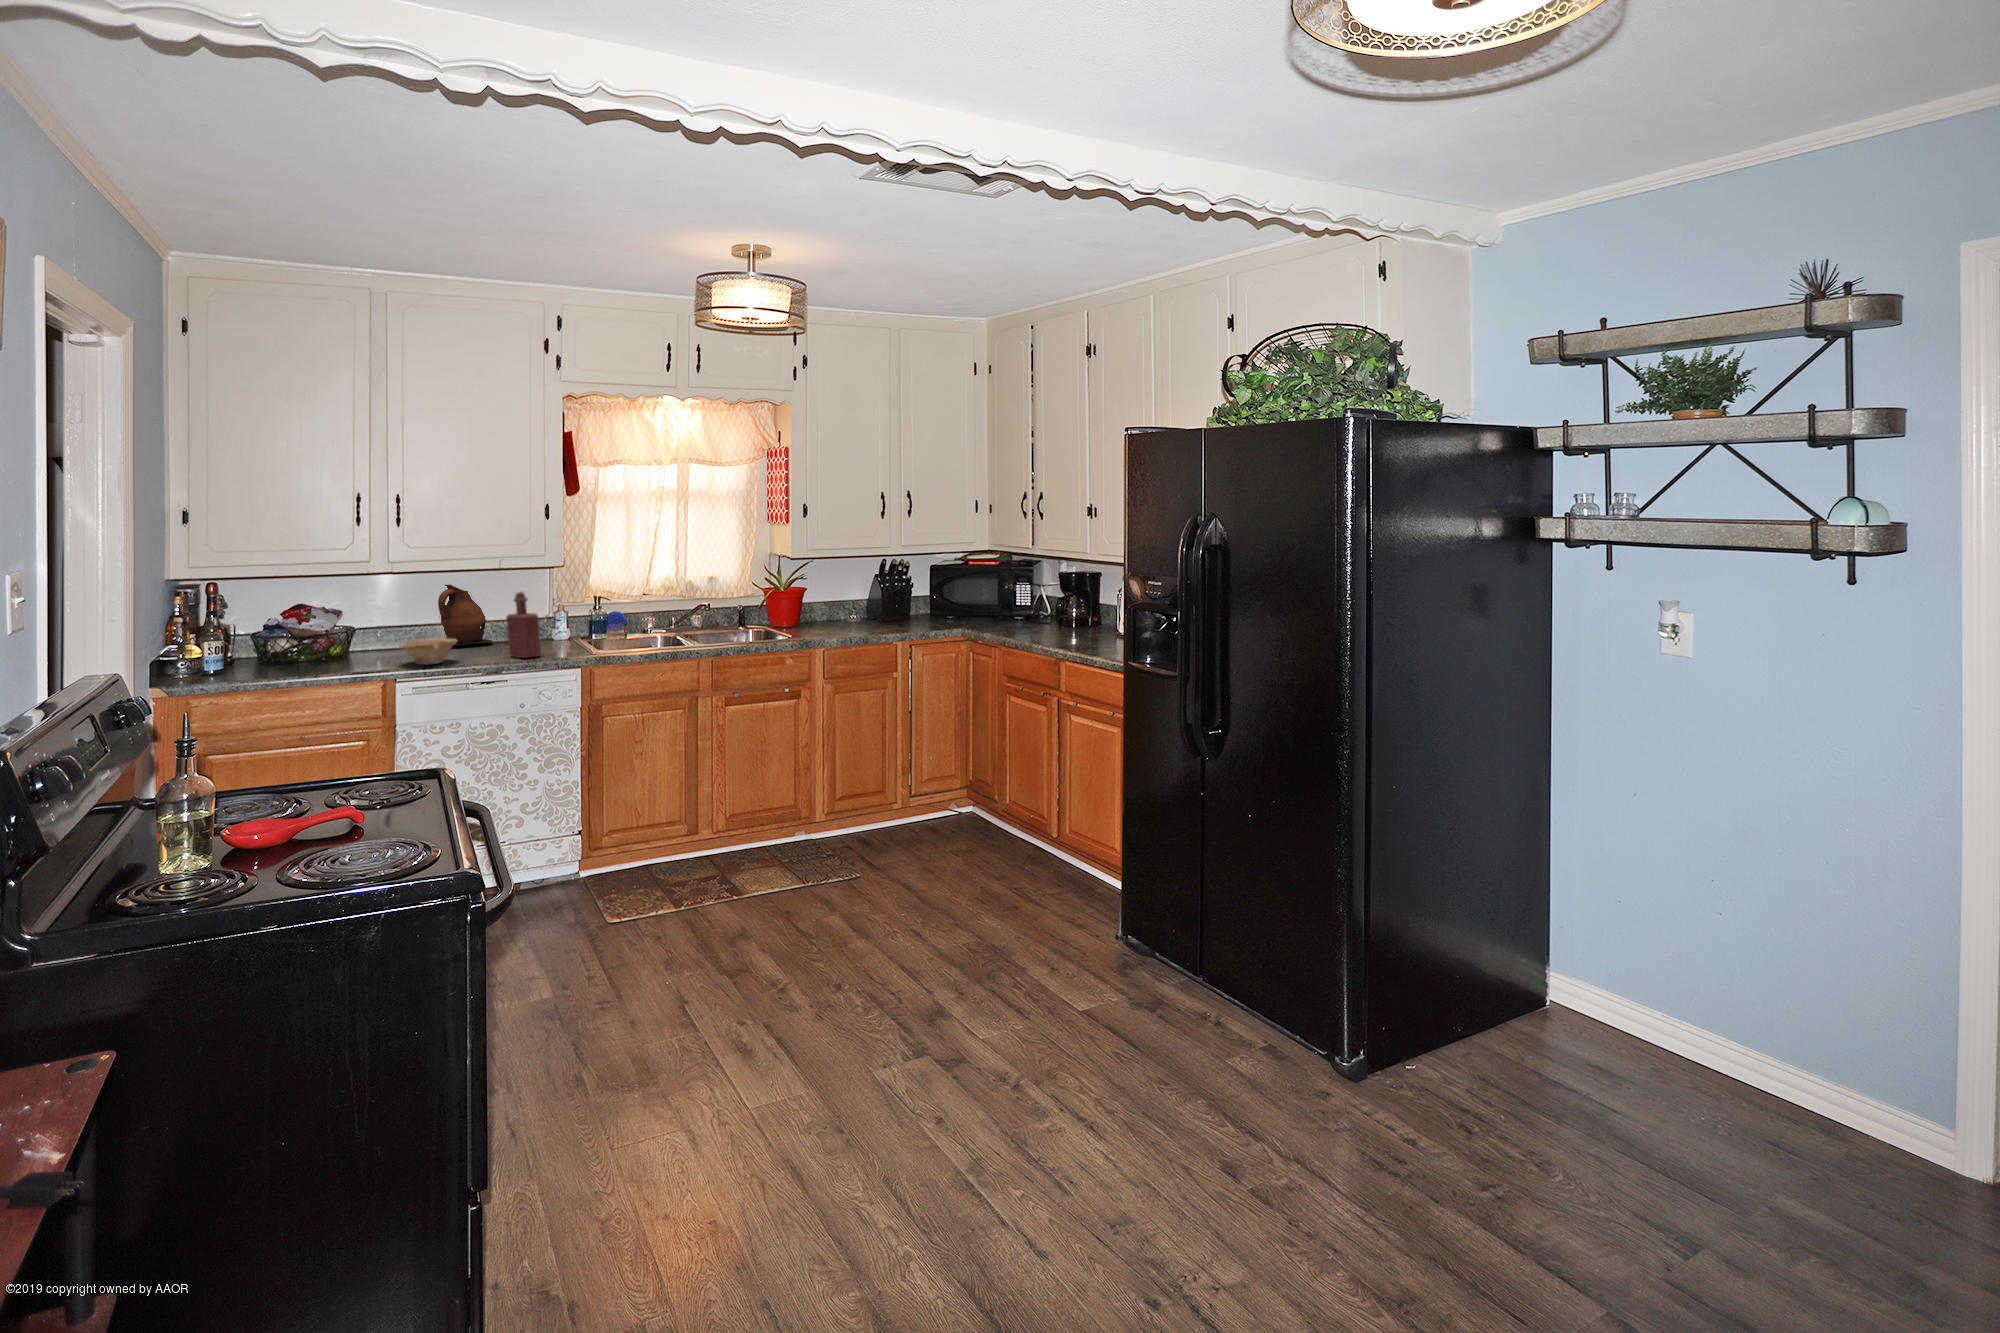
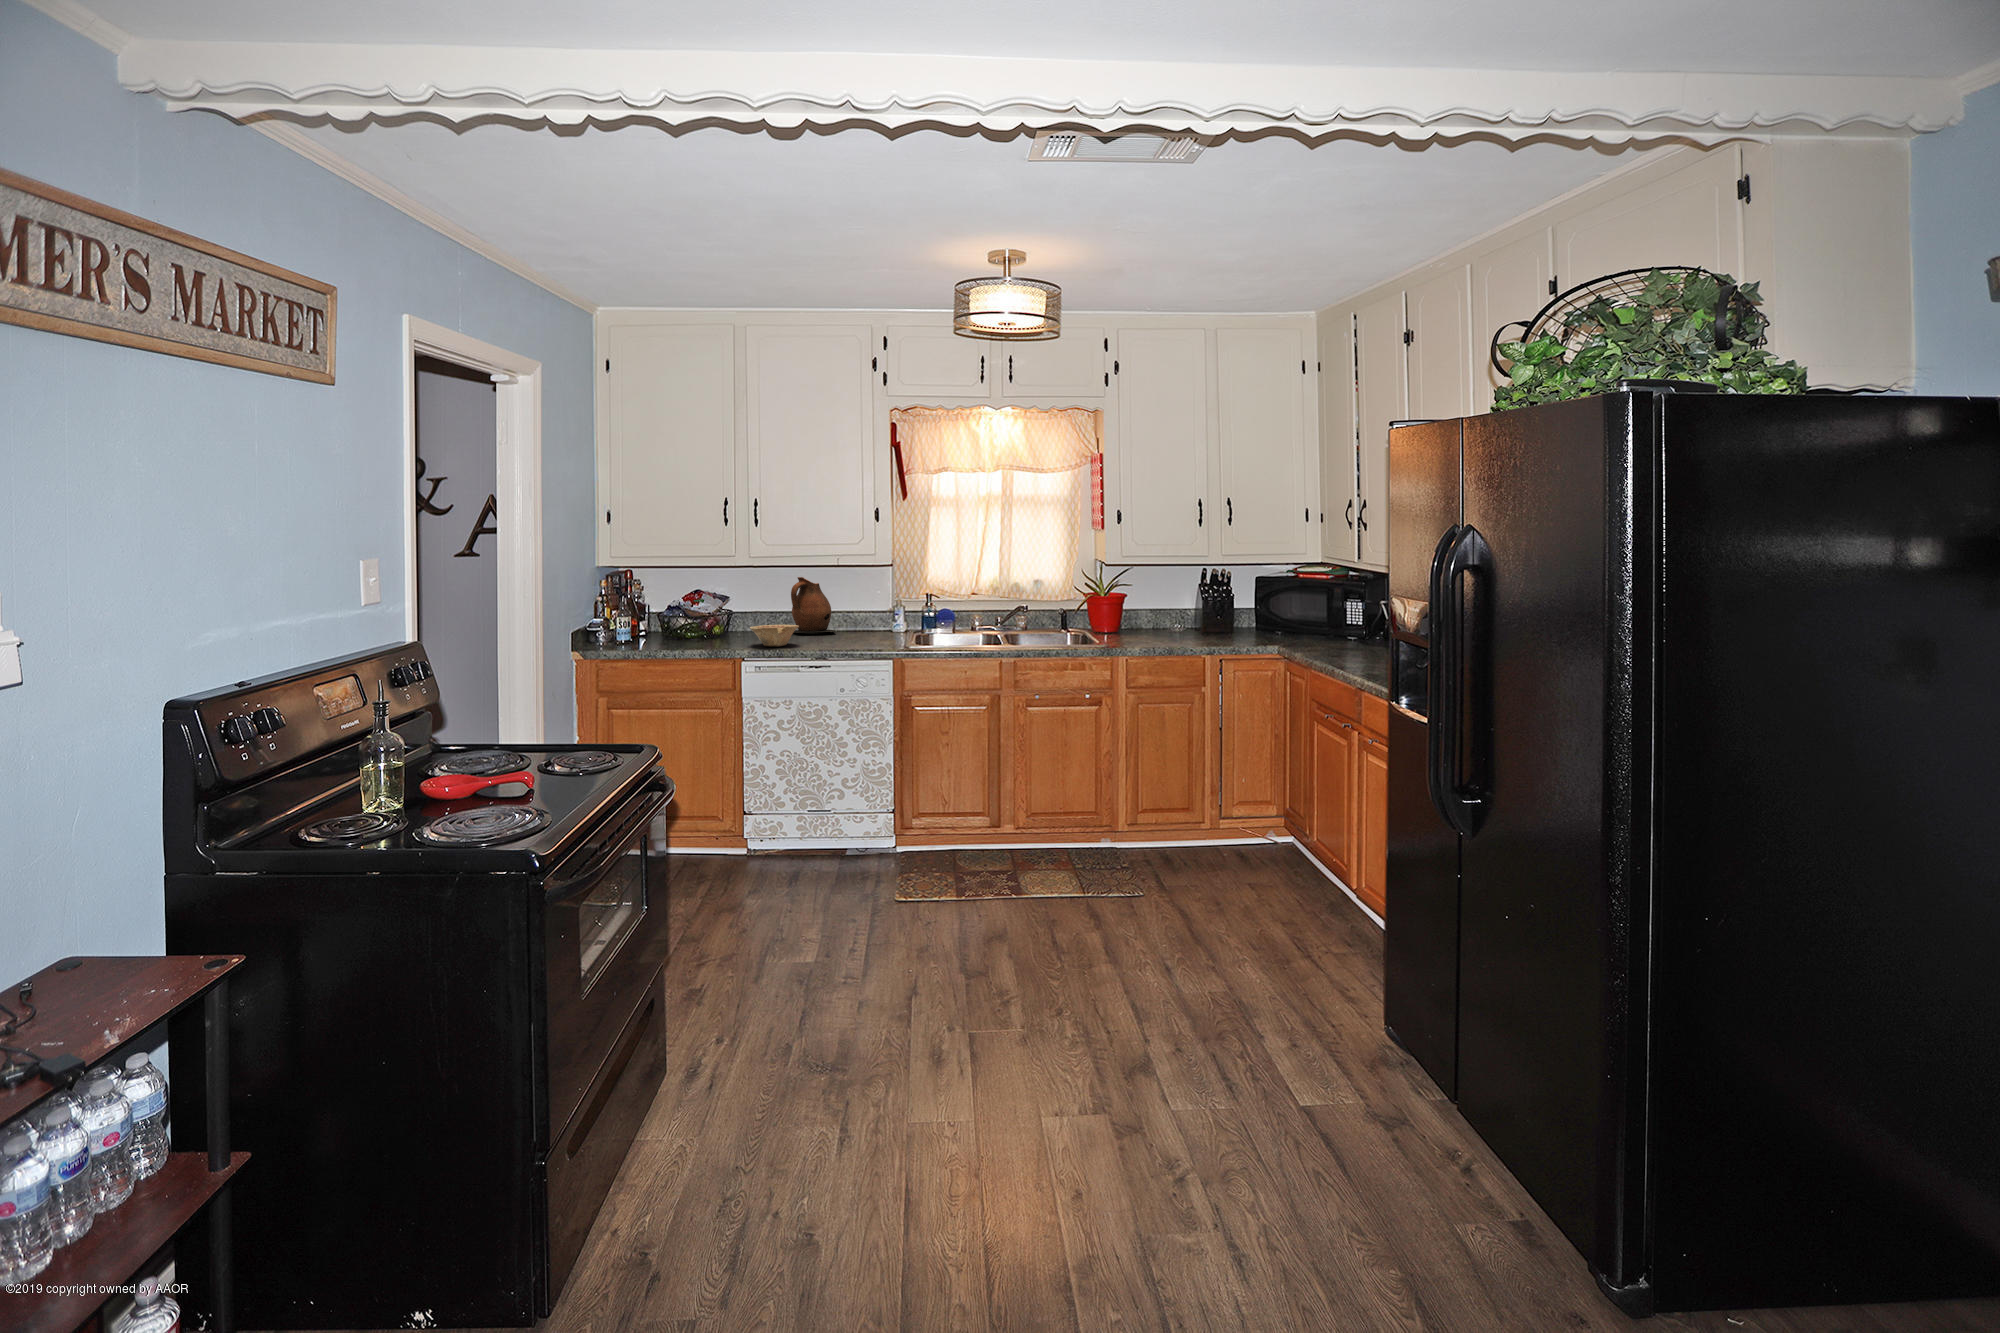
bottle: present [506,592,541,658] -> none [842,585,870,646]

